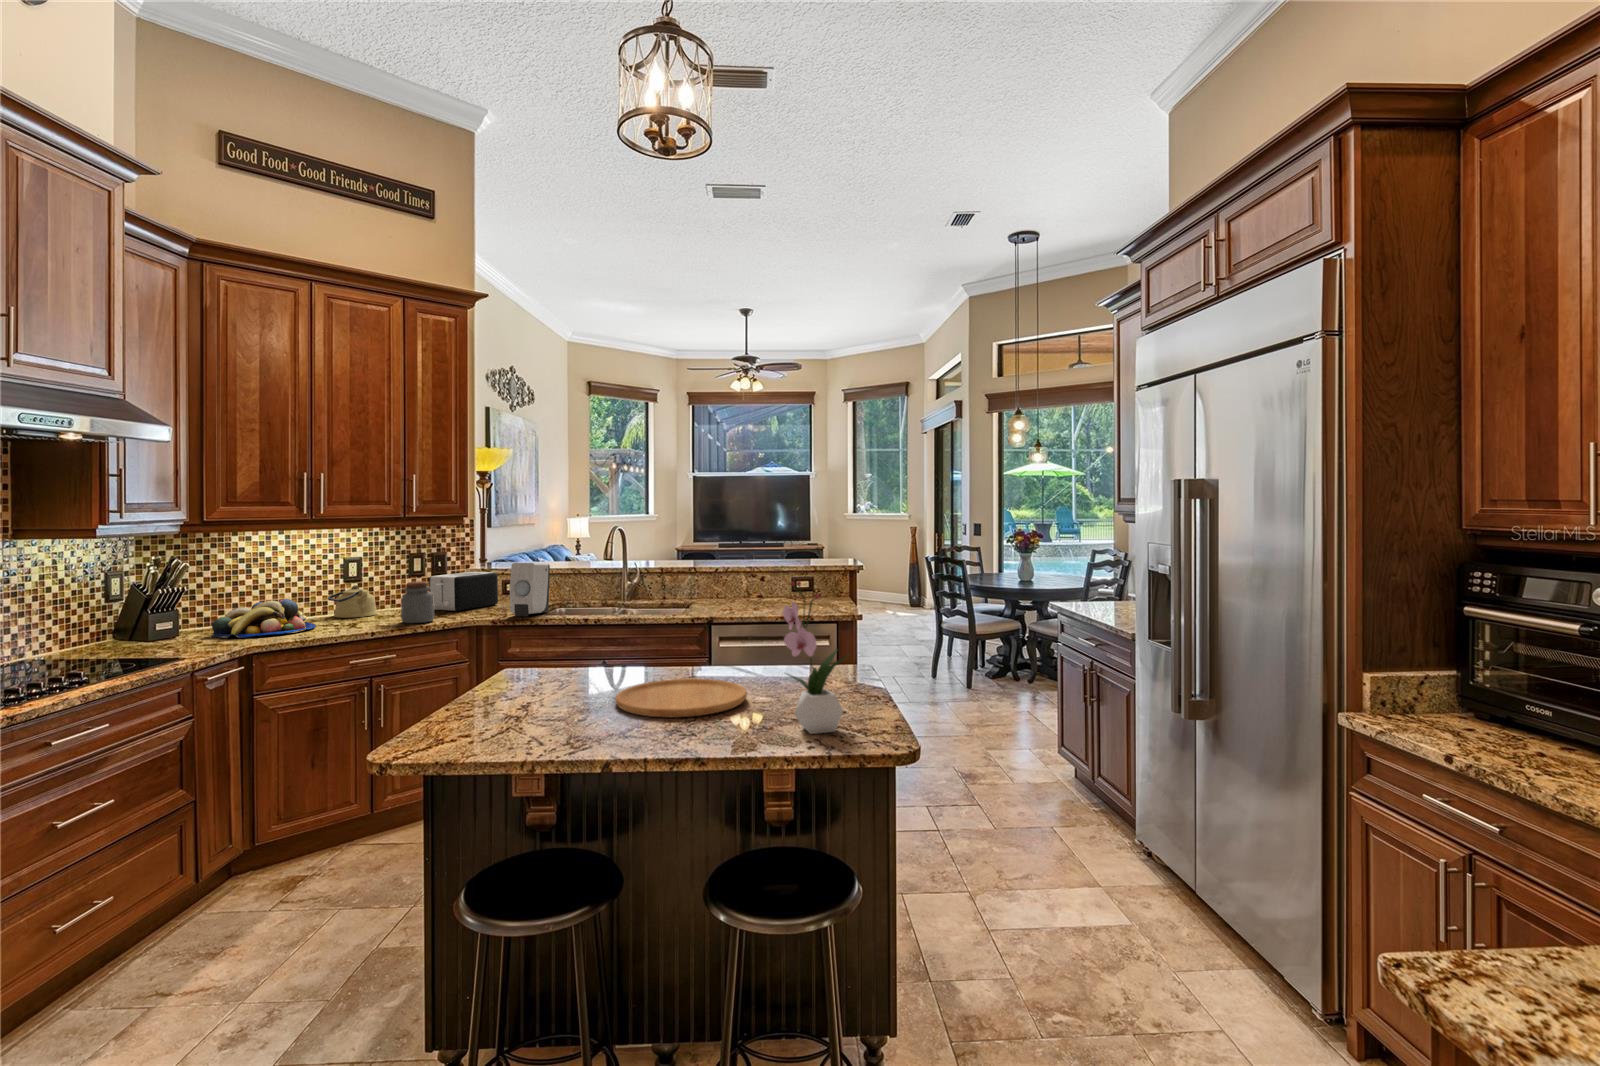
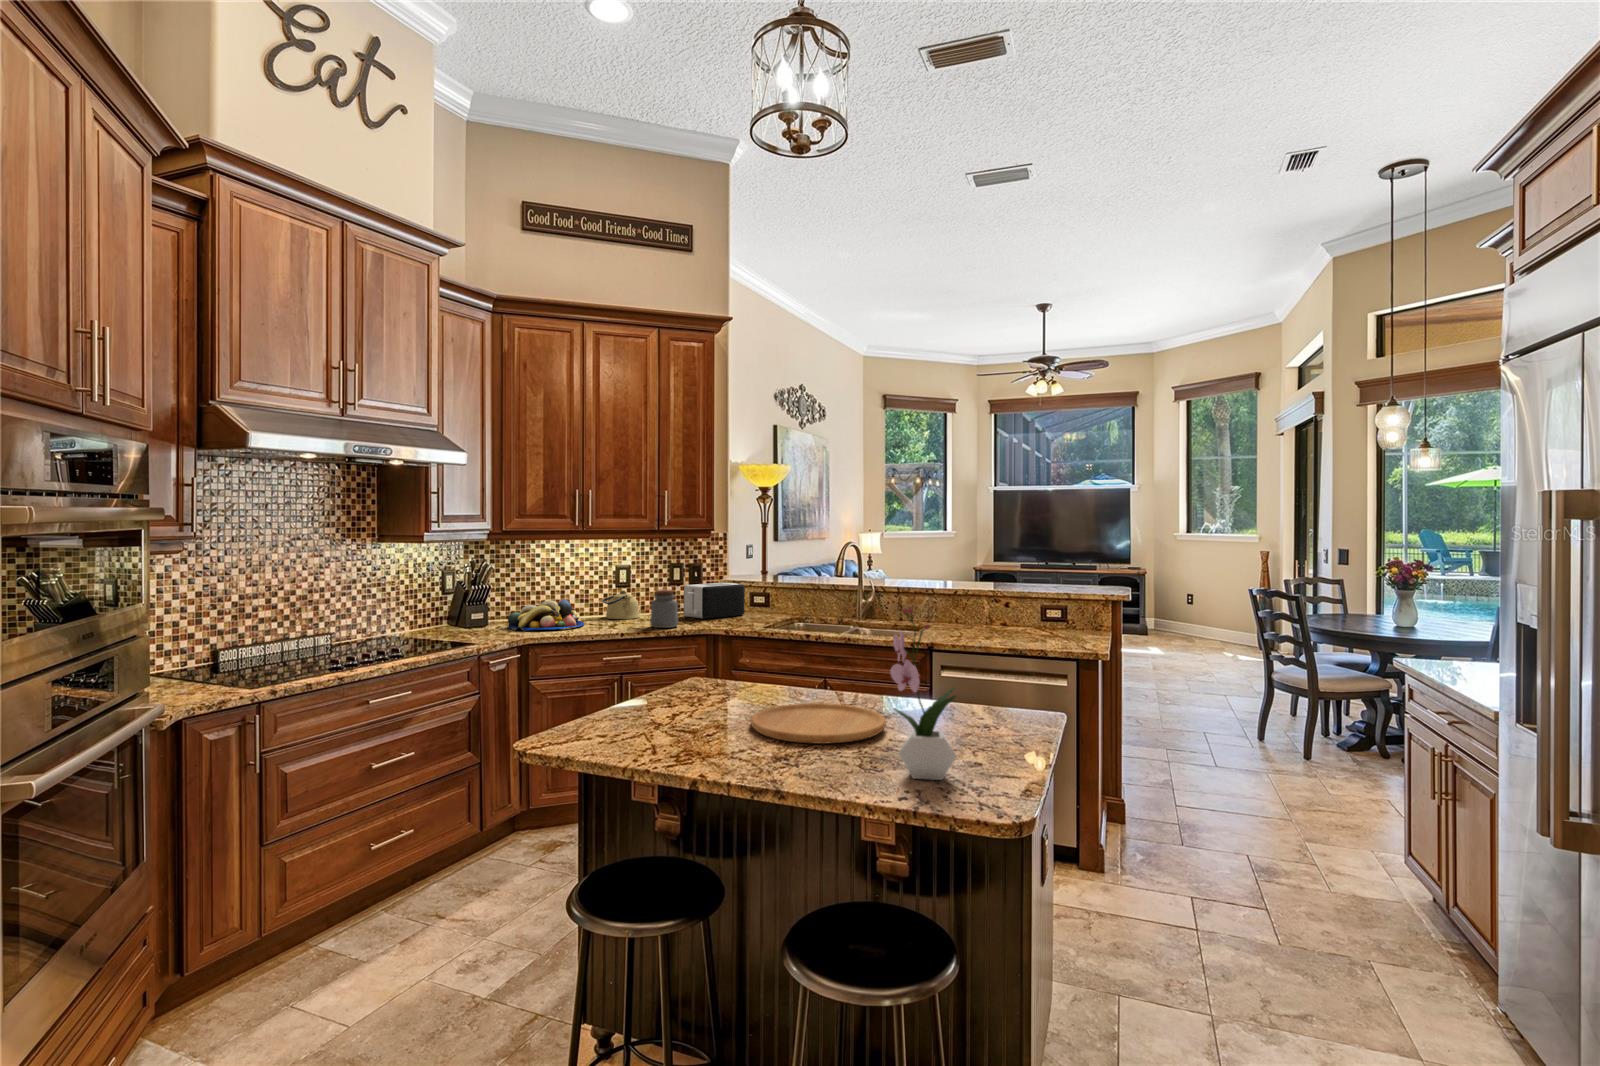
soap dispenser: present [510,563,550,616] -> none [744,576,784,628]

